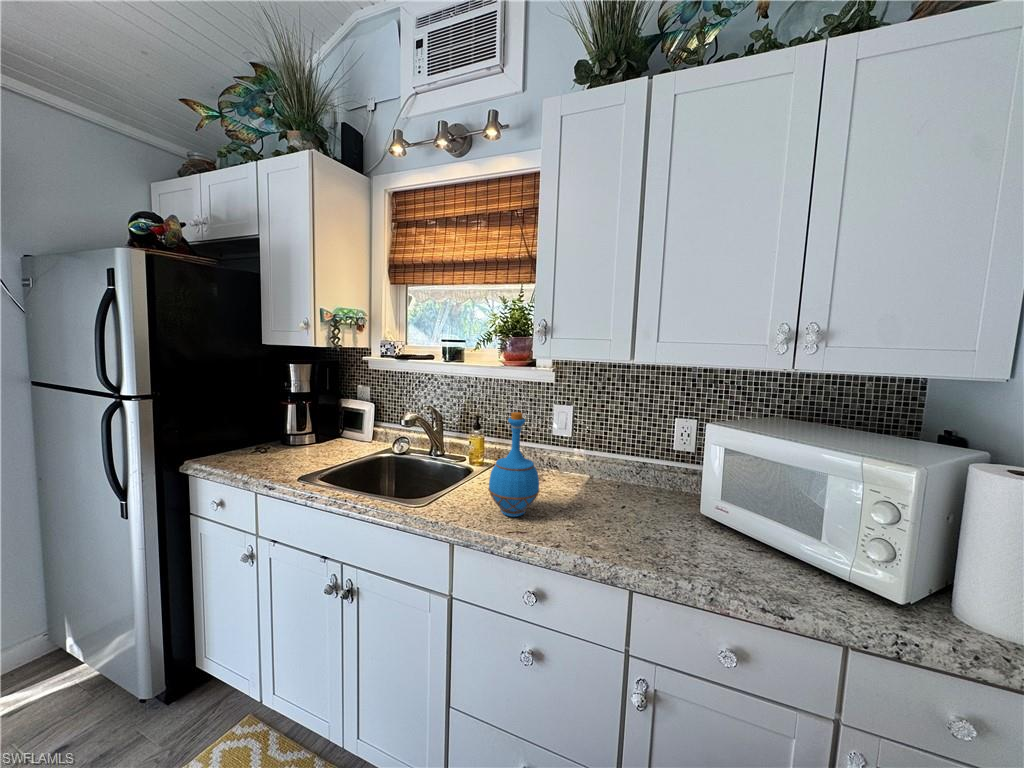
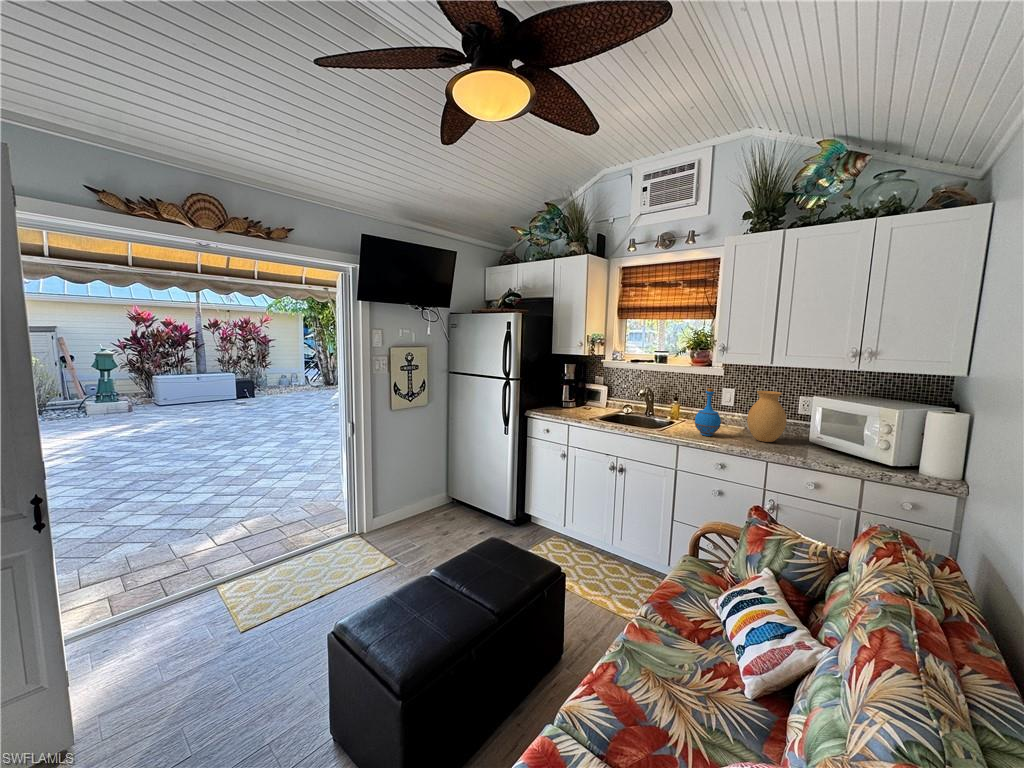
vase: none [590,414,662,525] -> present [747,391,787,442]

